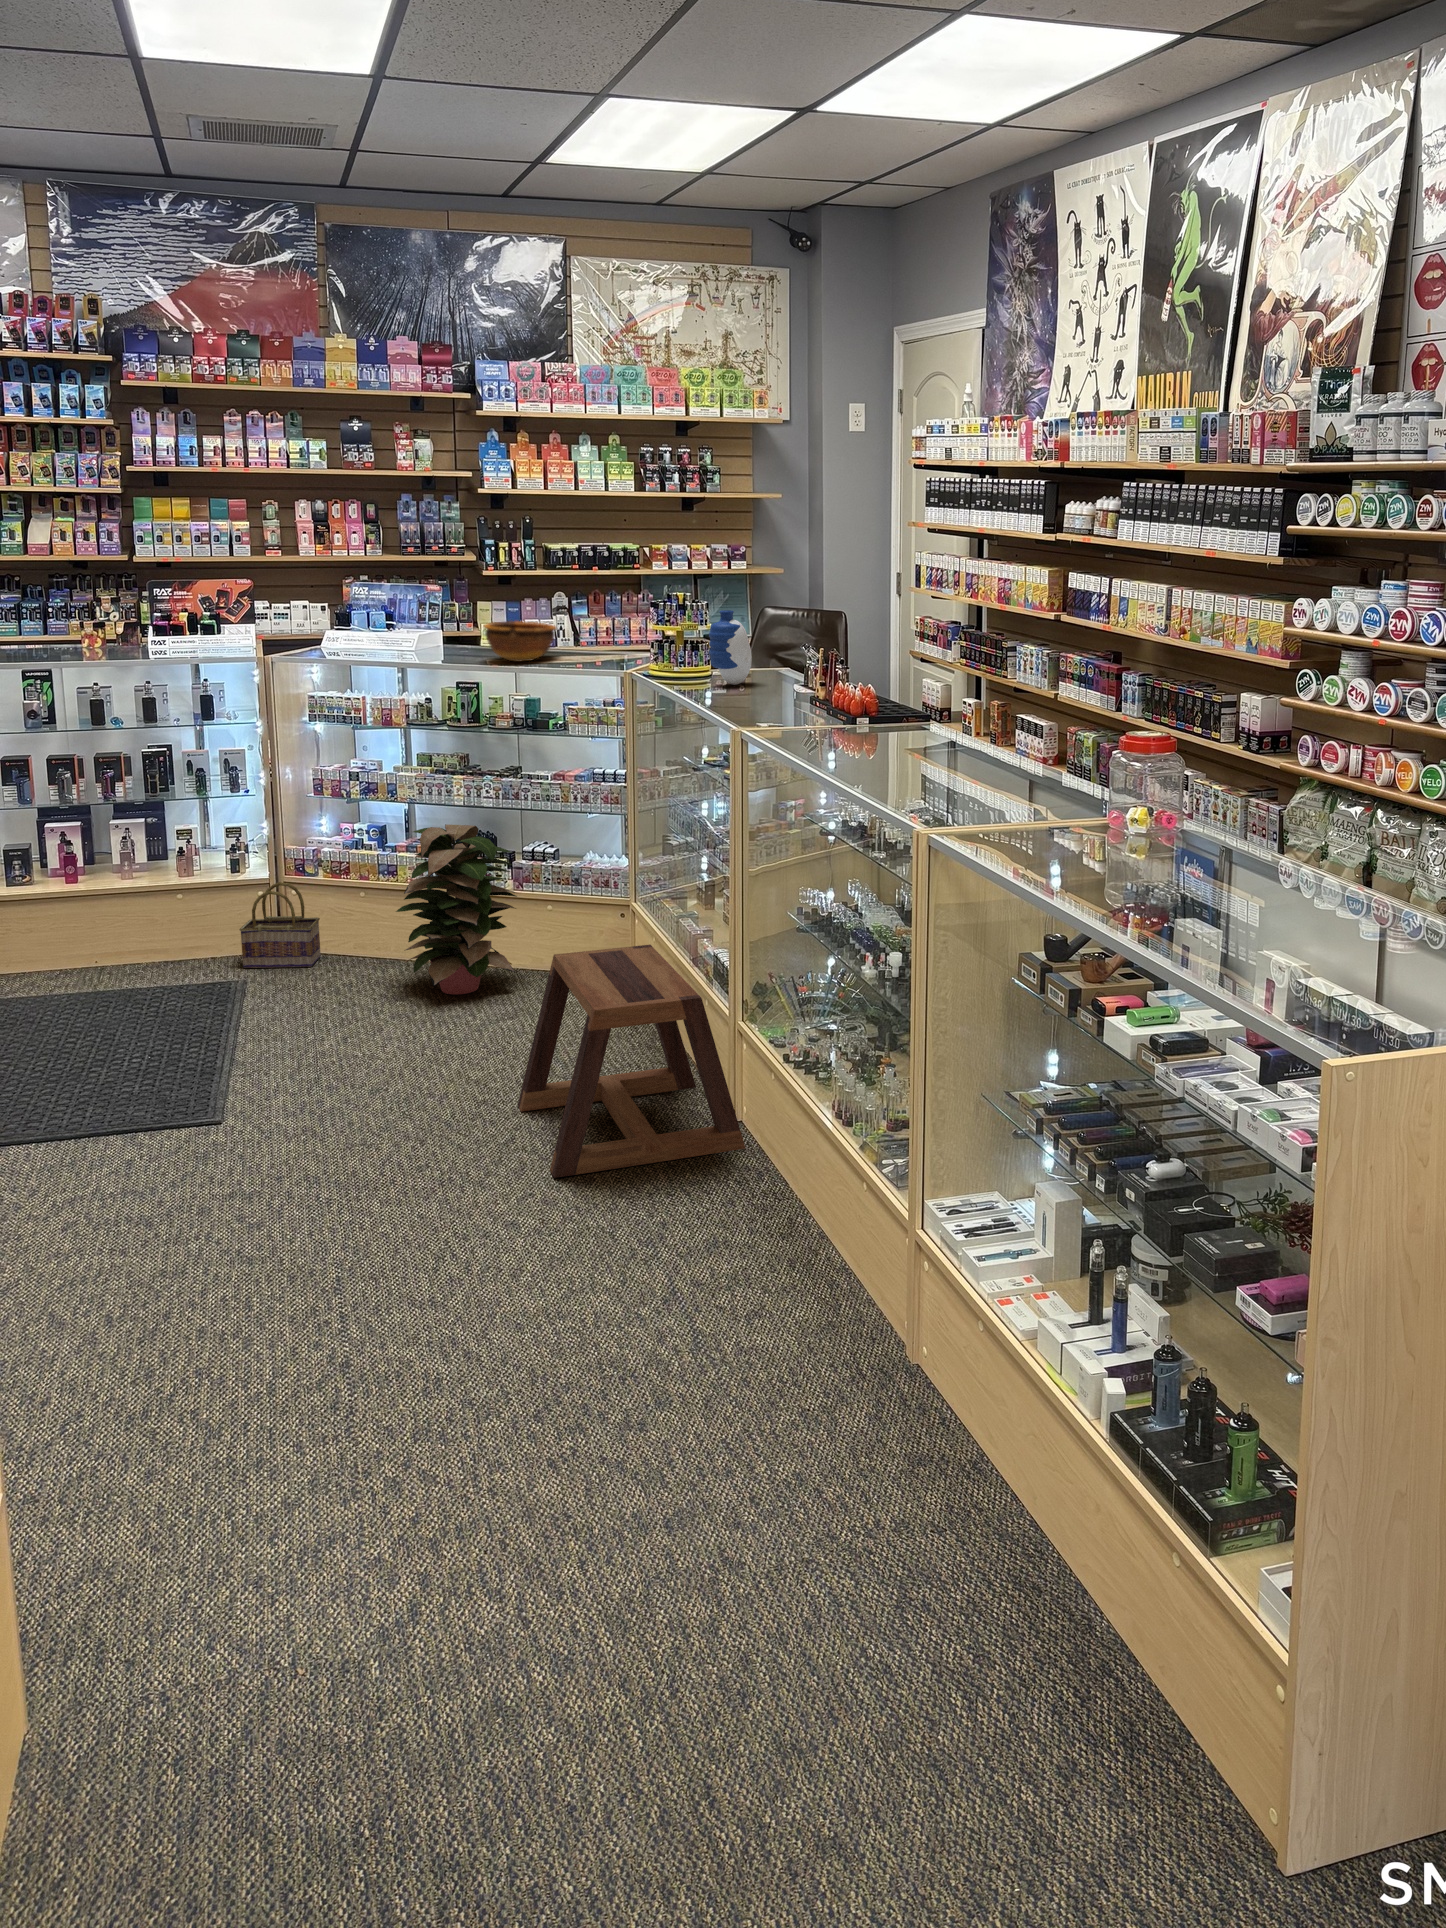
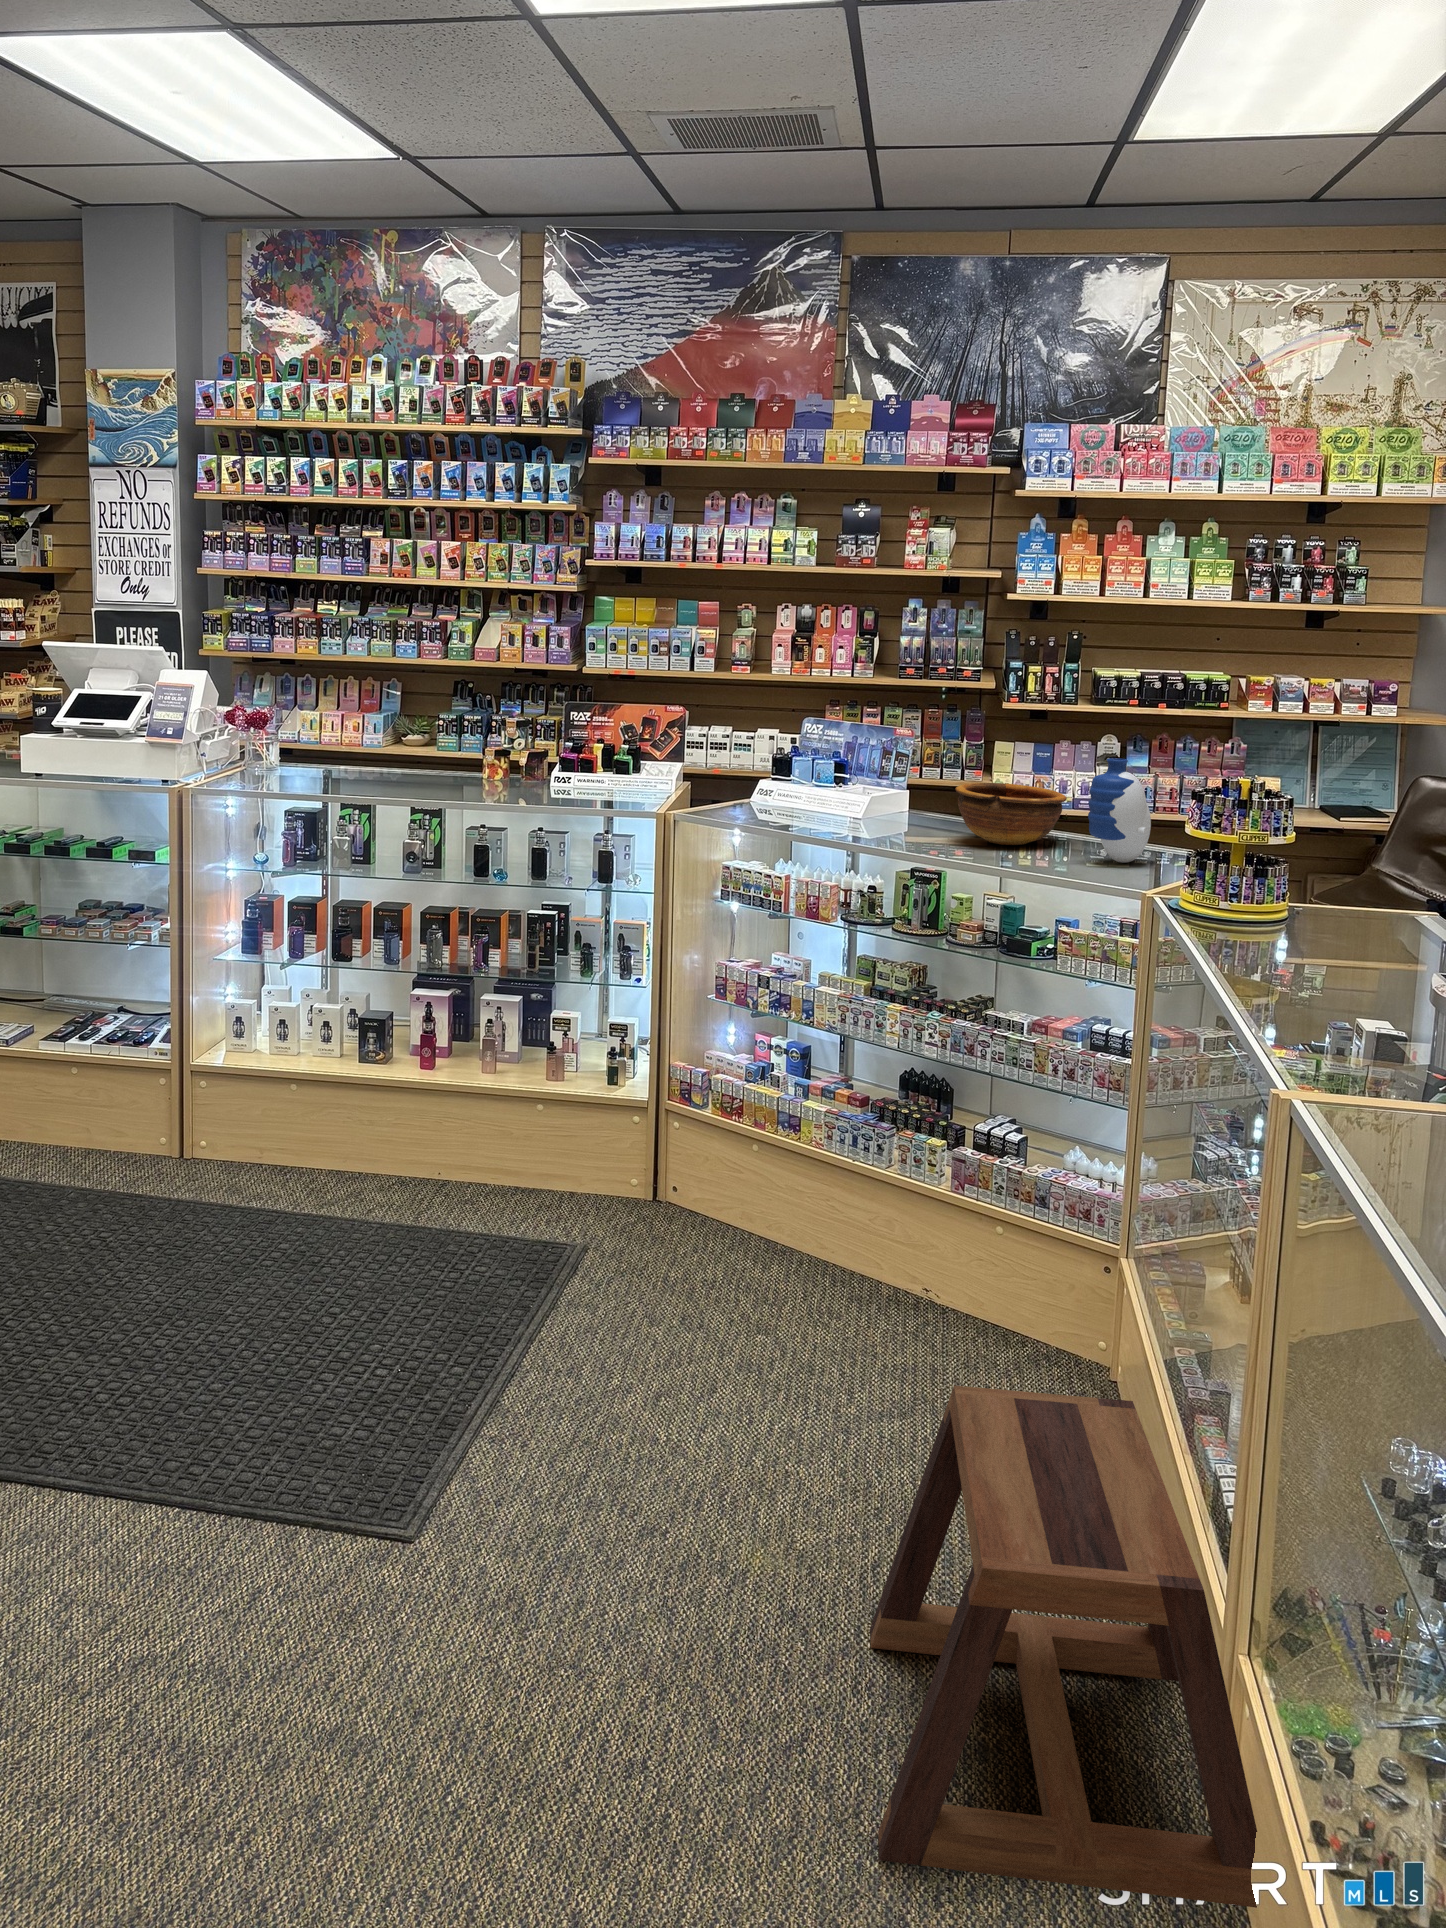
vase: present [709,610,752,685] -> present [1088,758,1151,863]
decorative plant: present [396,824,517,994] -> none [774,1081,960,1345]
basket: present [239,882,321,968] -> none [589,1115,696,1243]

